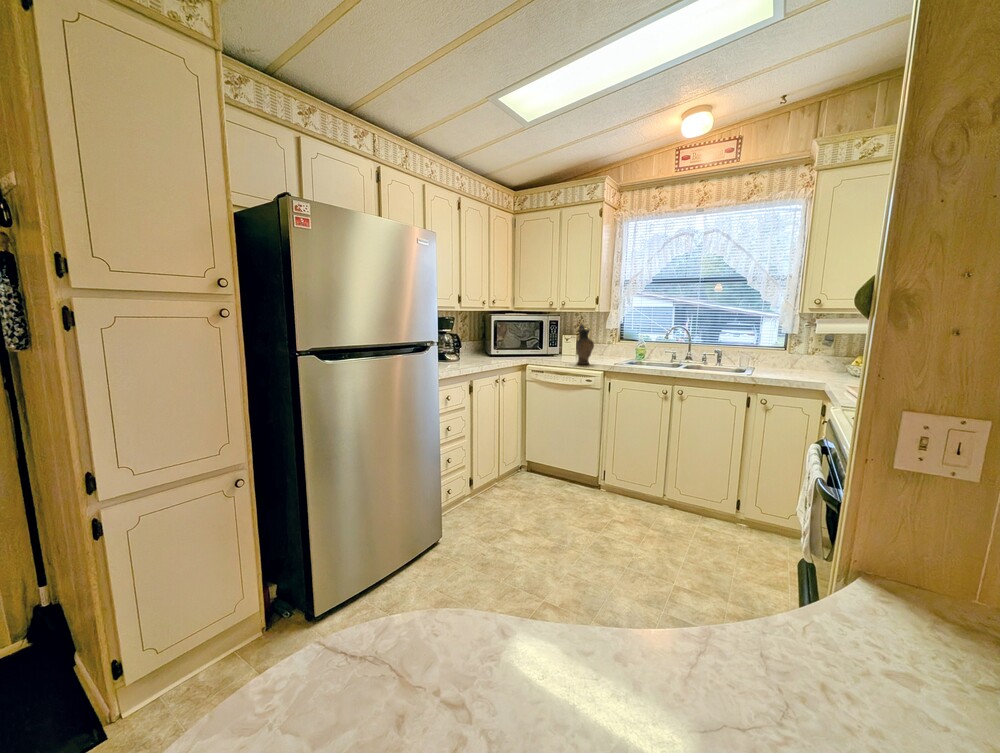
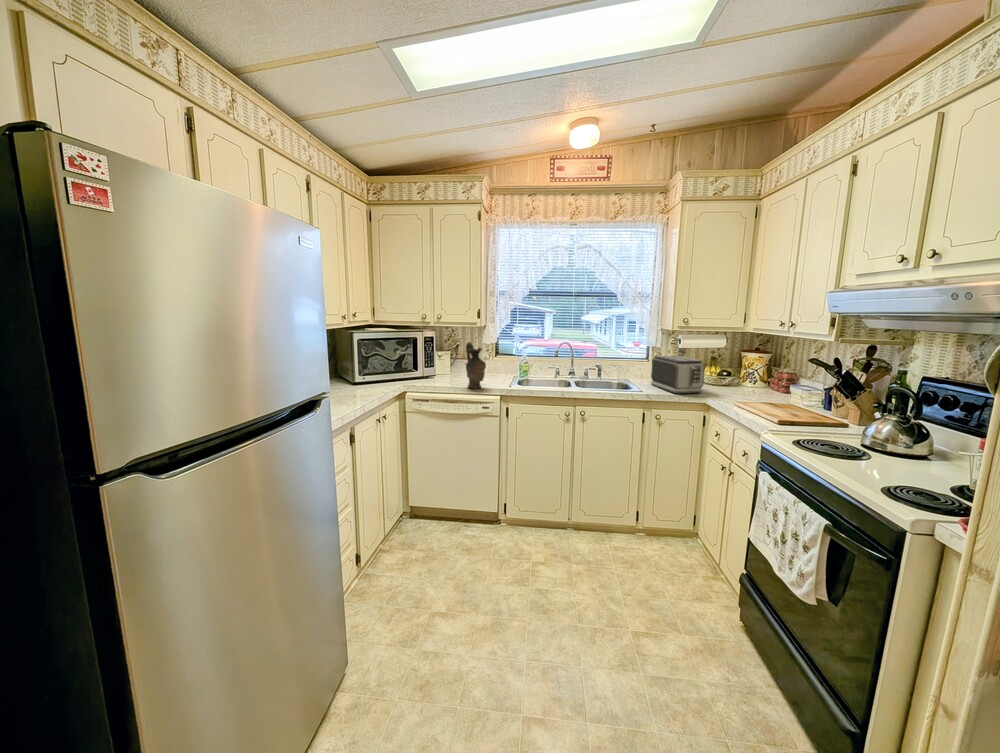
toaster: none [774,341,832,381] -> present [651,356,705,394]

